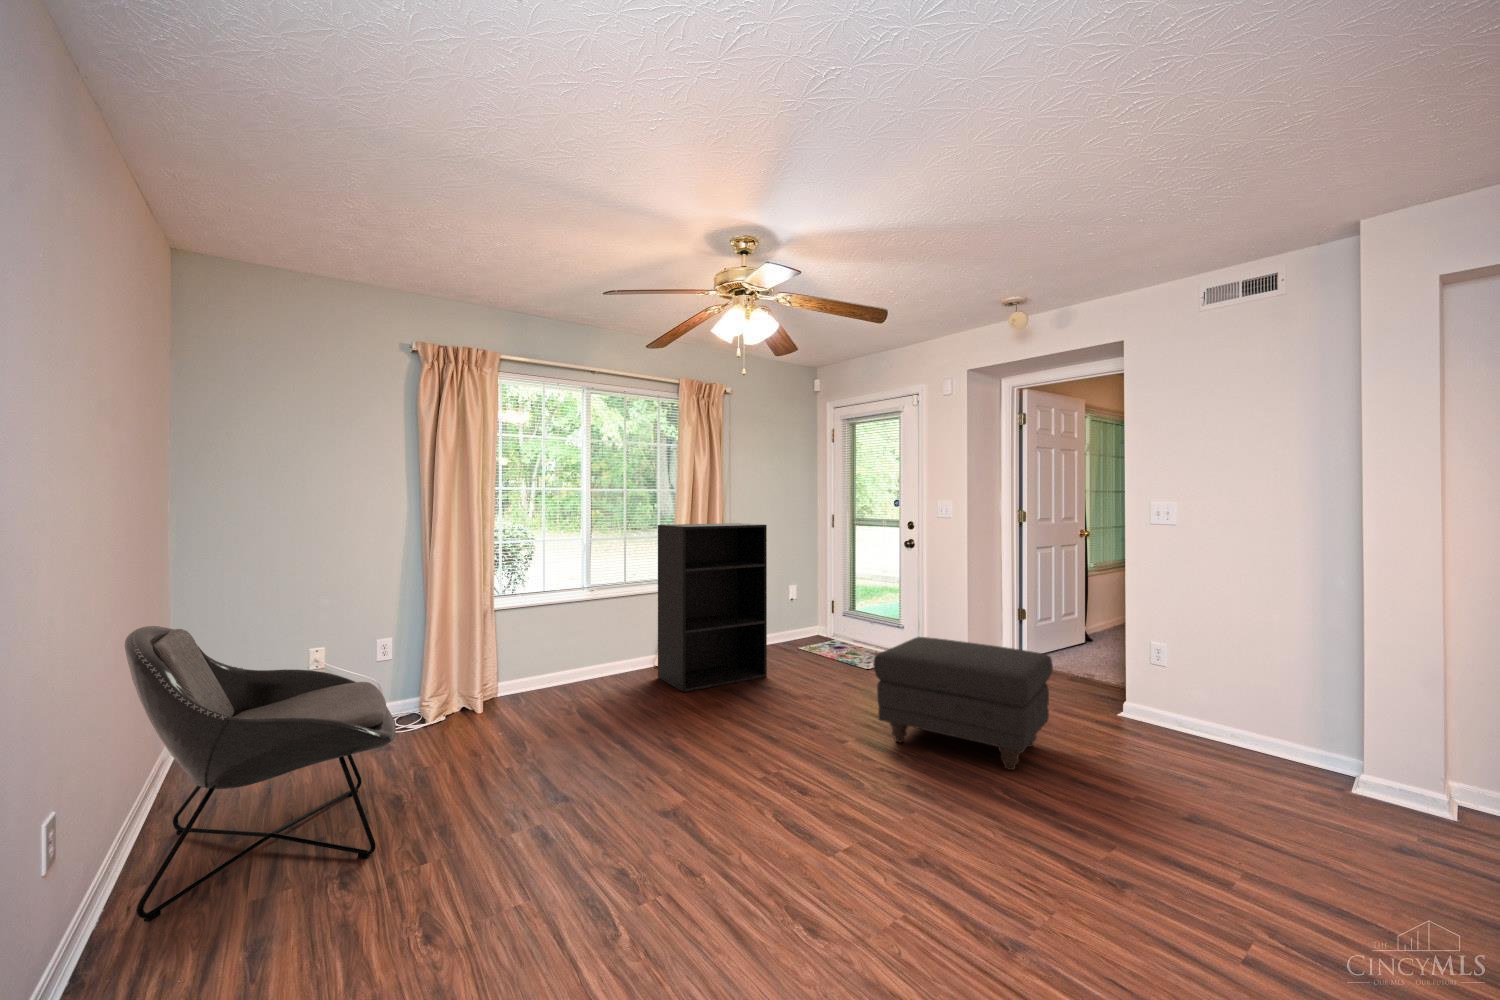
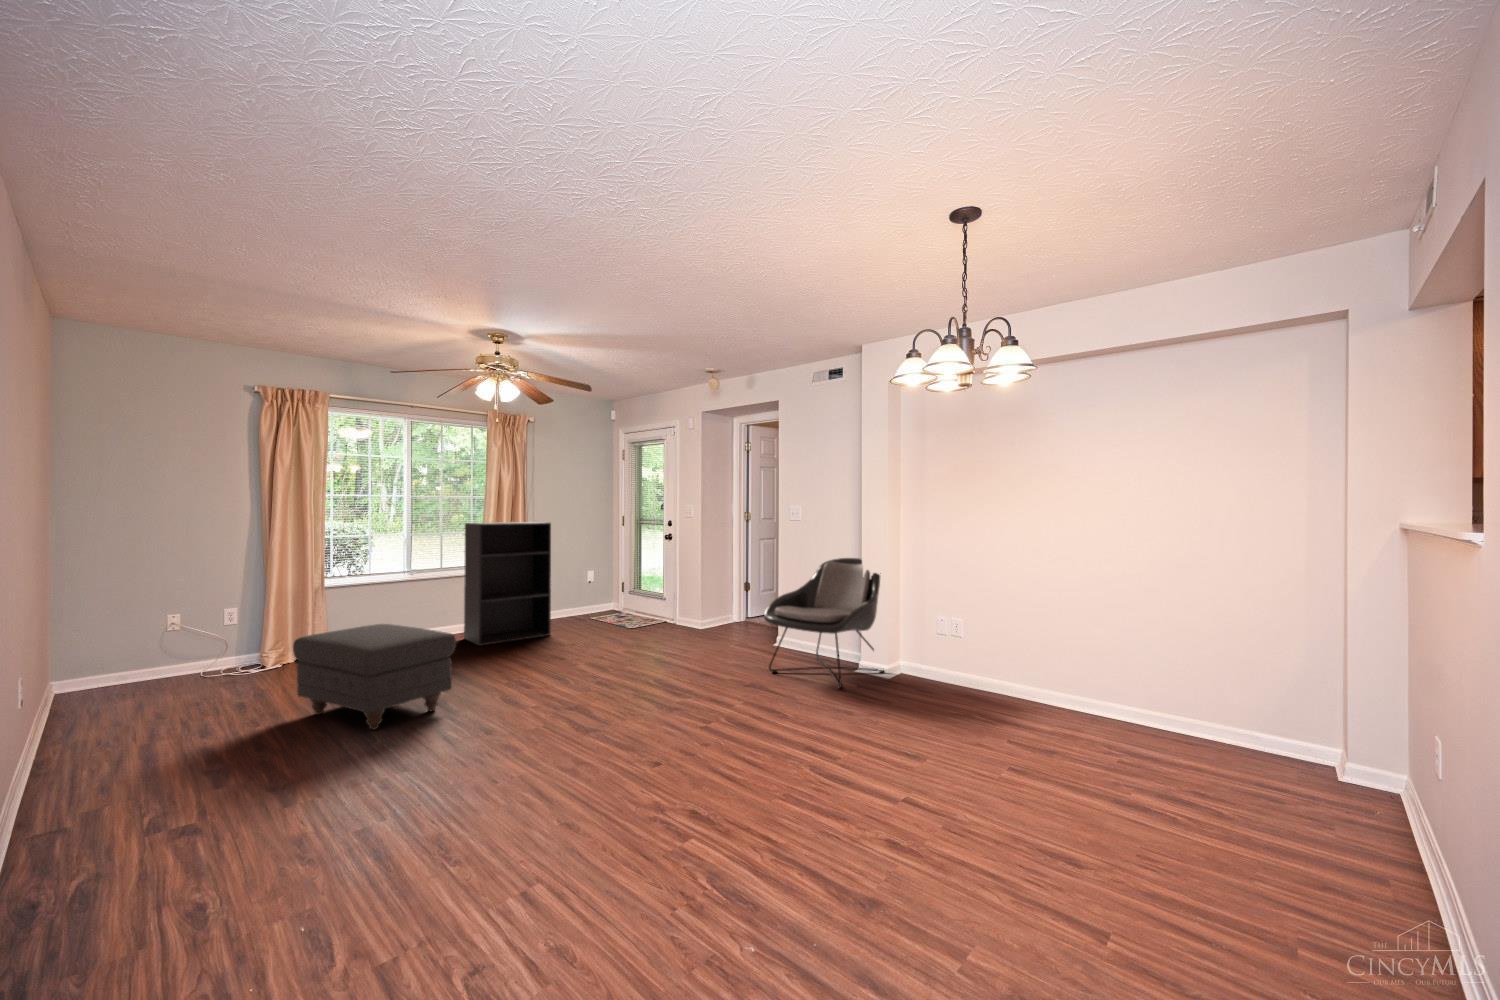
lounge chair: present [125,626,396,922] -> present [764,558,884,689]
ottoman: present [874,637,1053,770] -> present [293,624,456,730]

